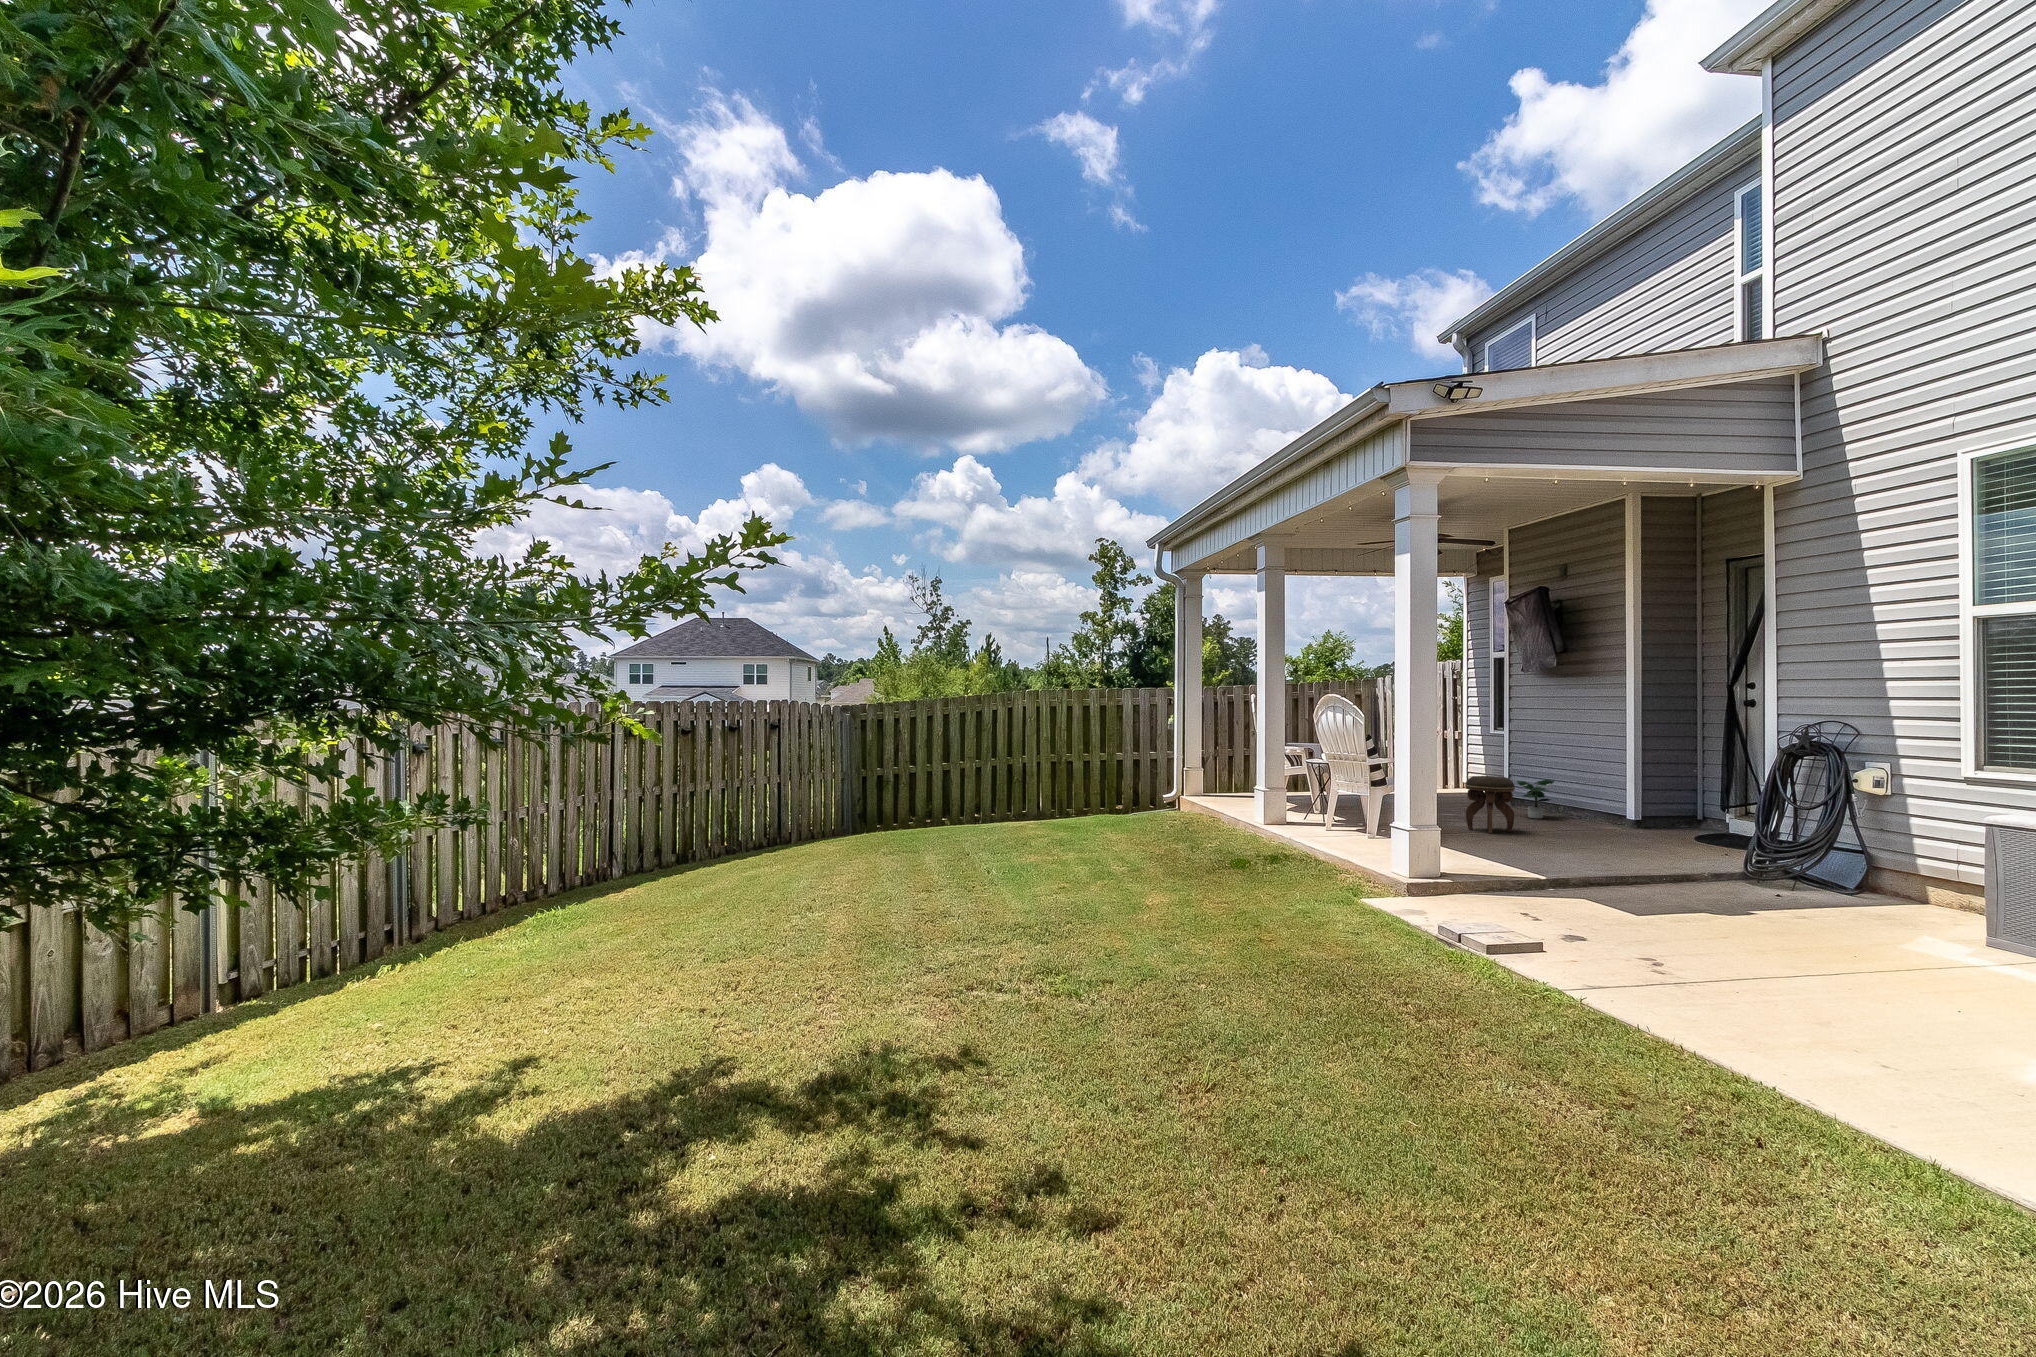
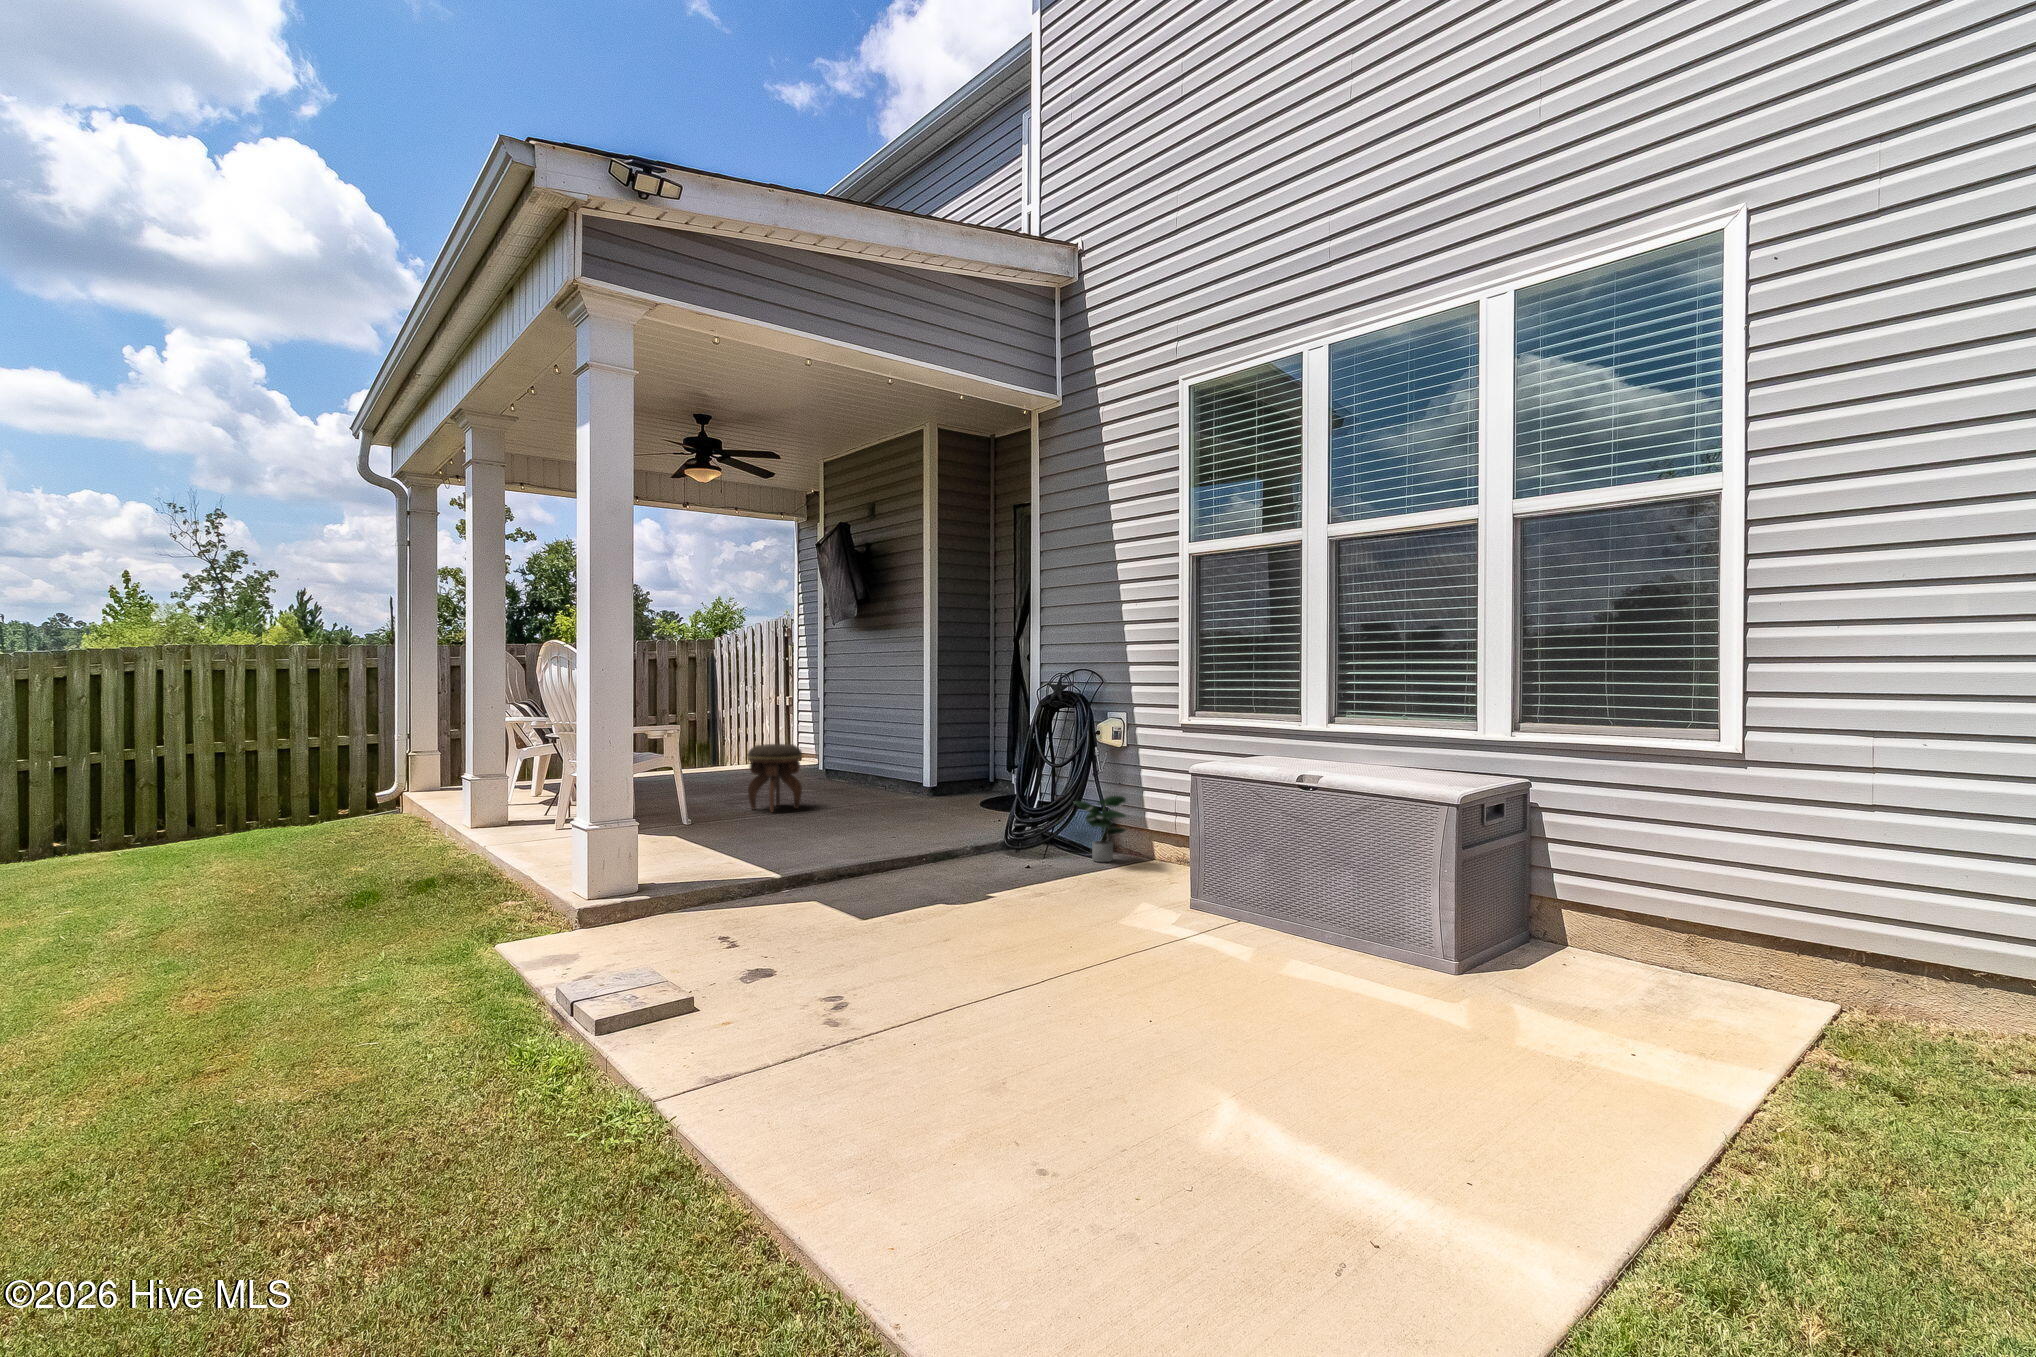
potted plant: present [1516,780,1554,819] -> present [1075,796,1127,862]

